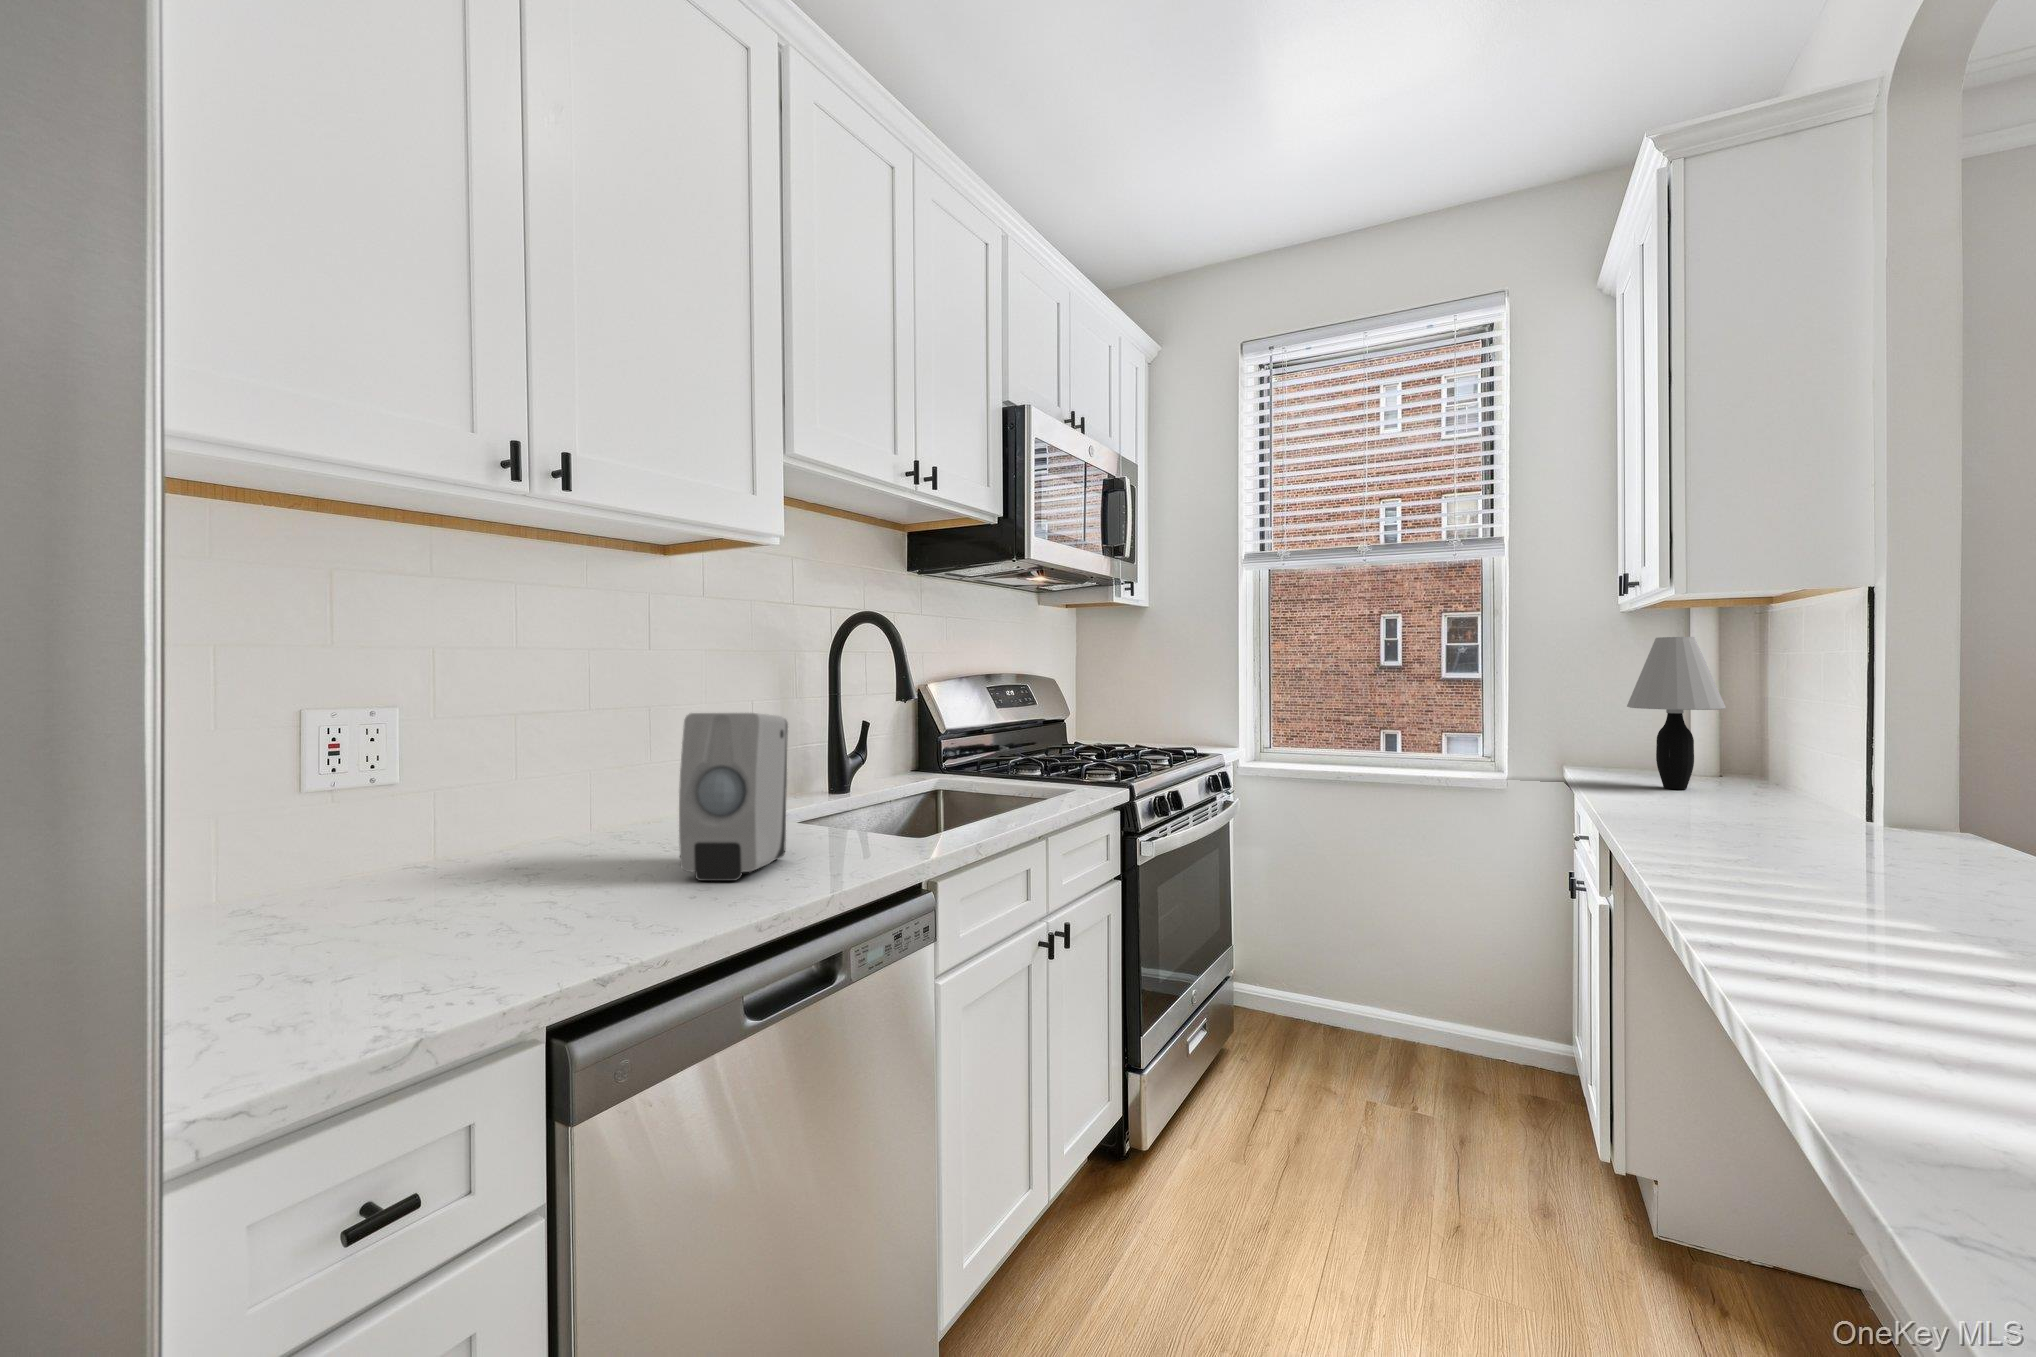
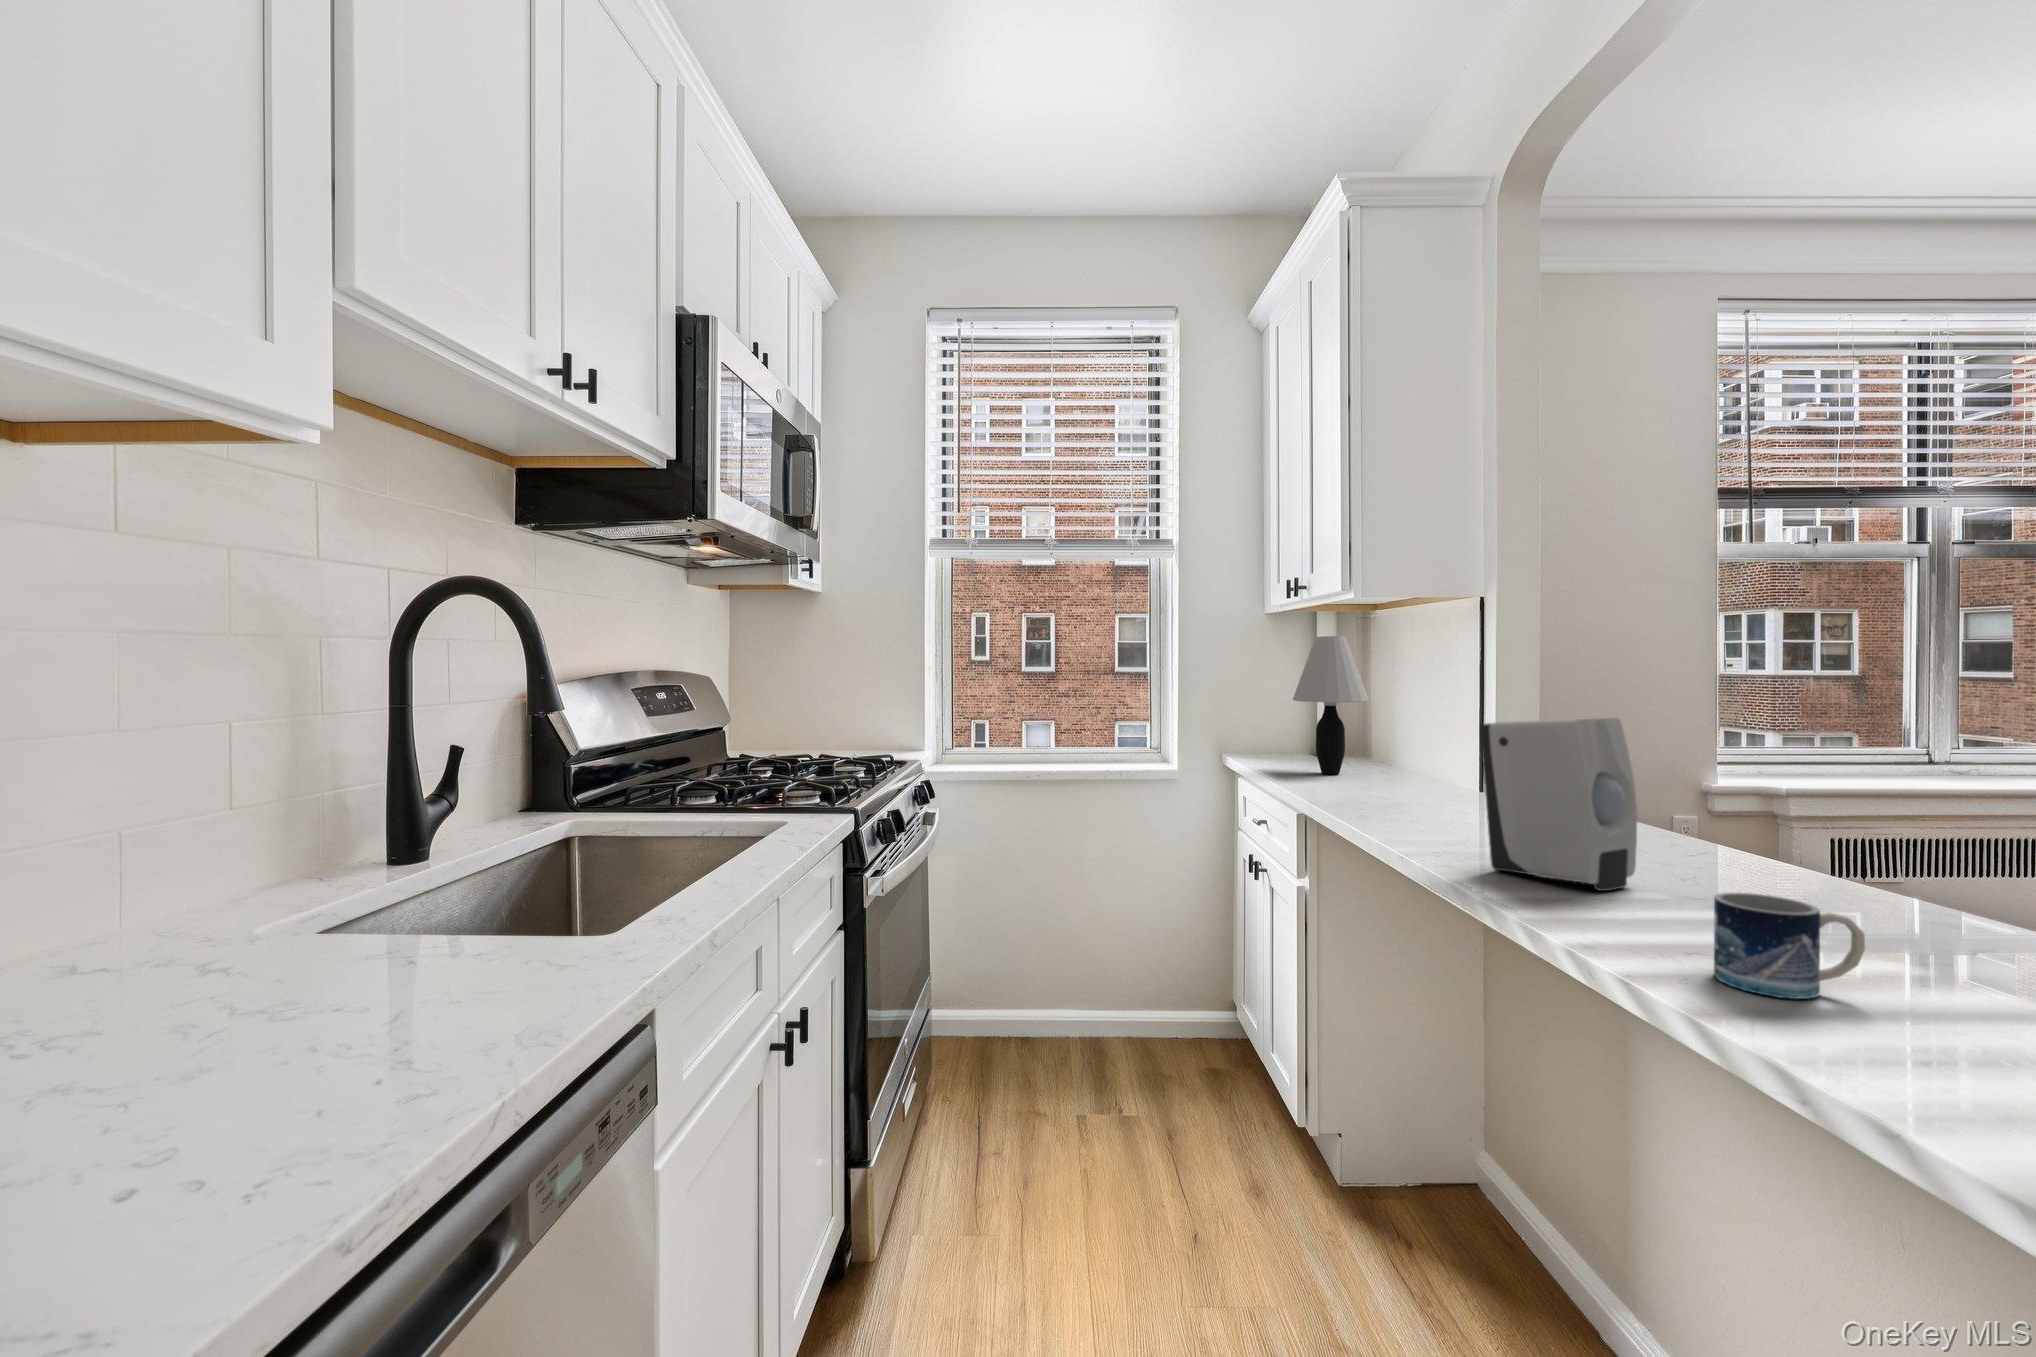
soap dispenser: present [679,713,788,881] -> present [1480,718,1637,891]
mug: none [1794,899,1957,1004] -> present [1714,893,1865,999]

